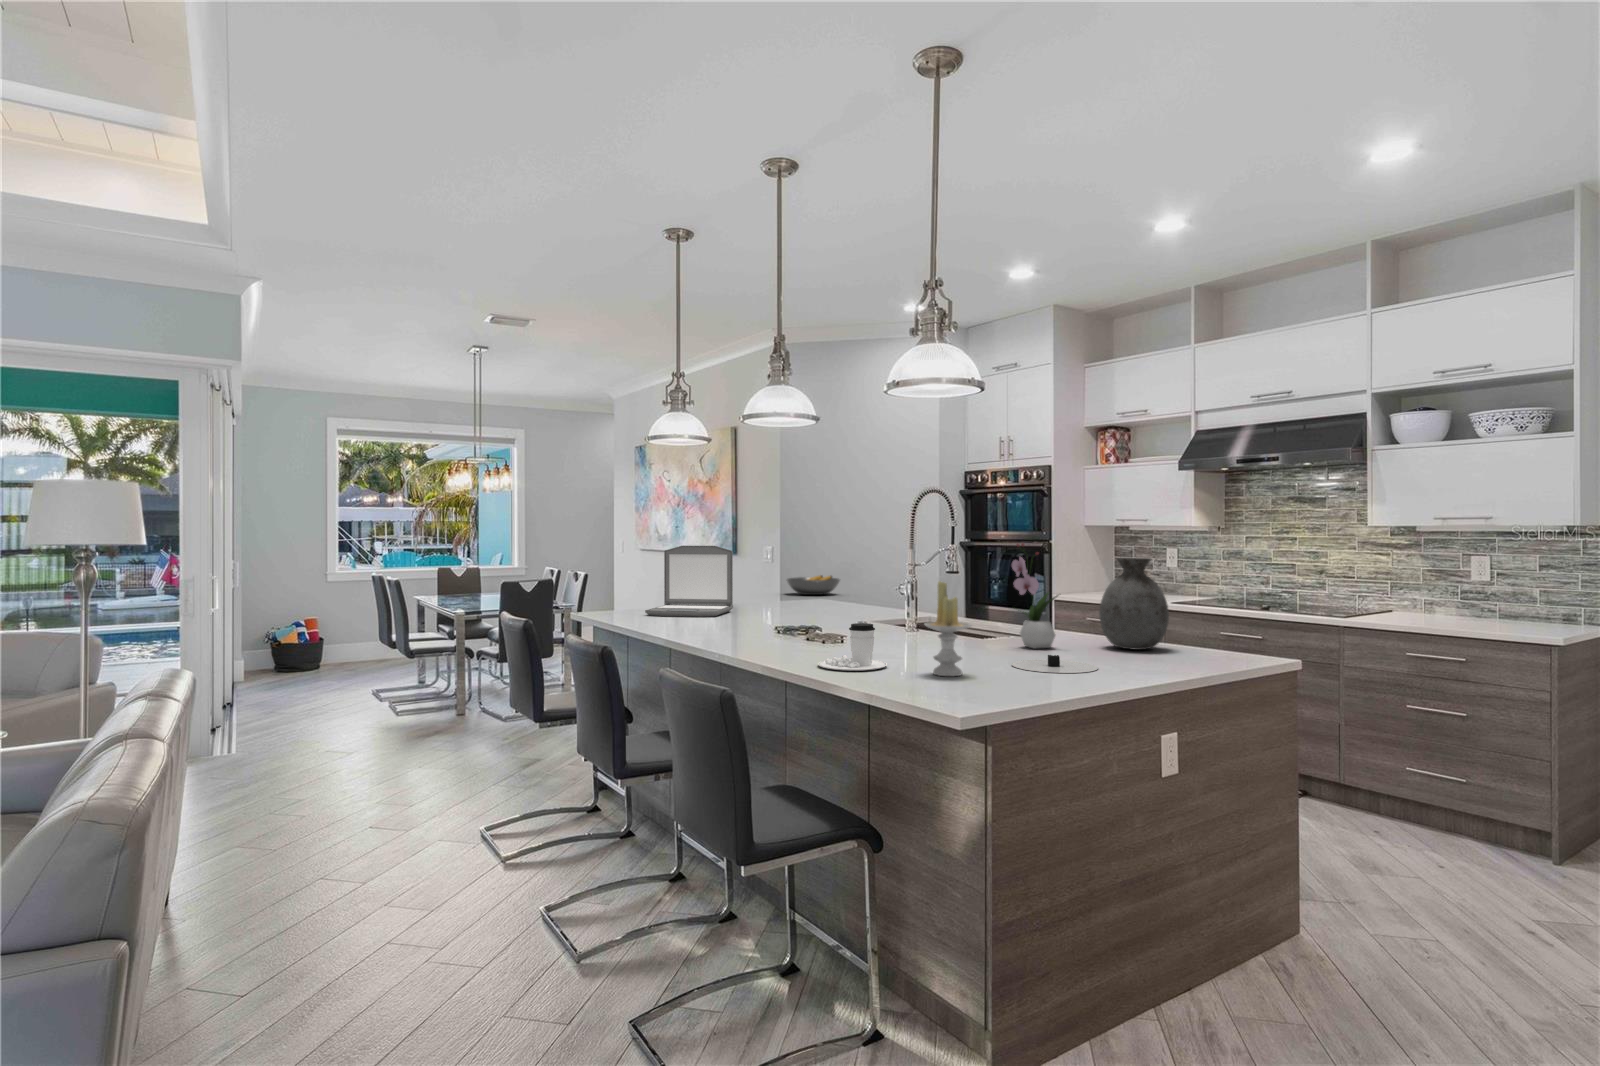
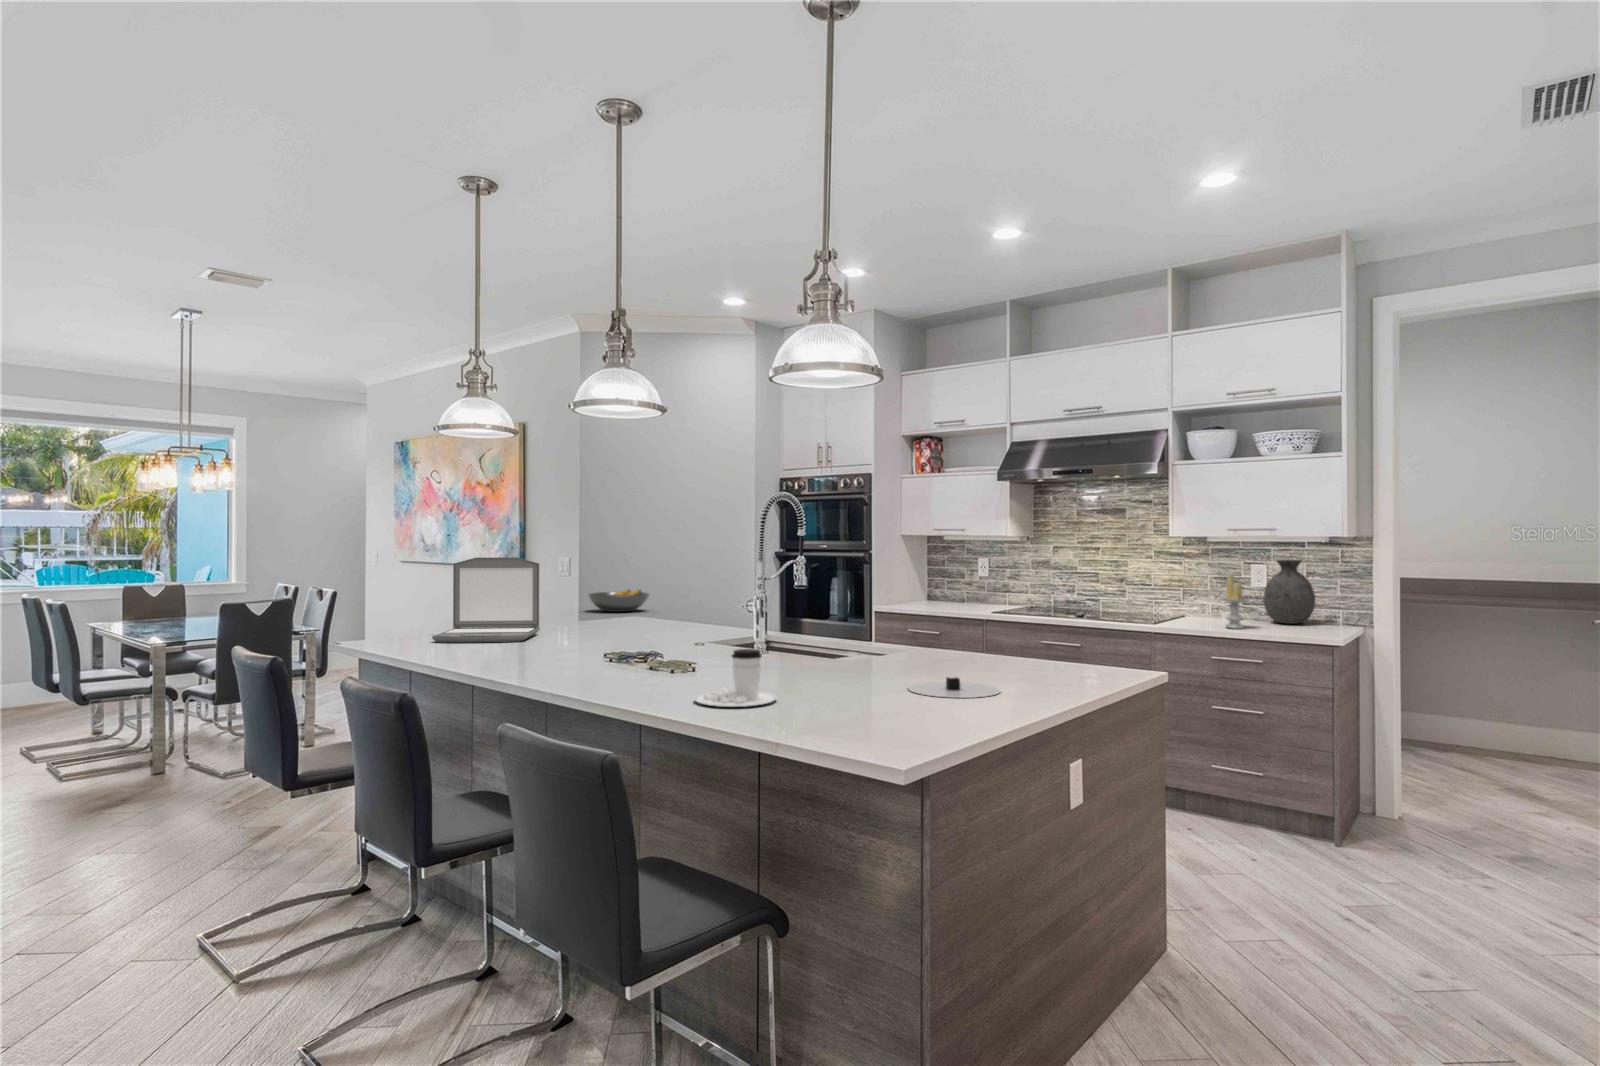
flower arrangement: present [1012,543,1058,649] -> none [886,554,939,669]
vase: present [1099,558,1169,650] -> present [1263,560,1315,624]
candle: present [924,581,971,676] -> present [1220,574,1249,629]

